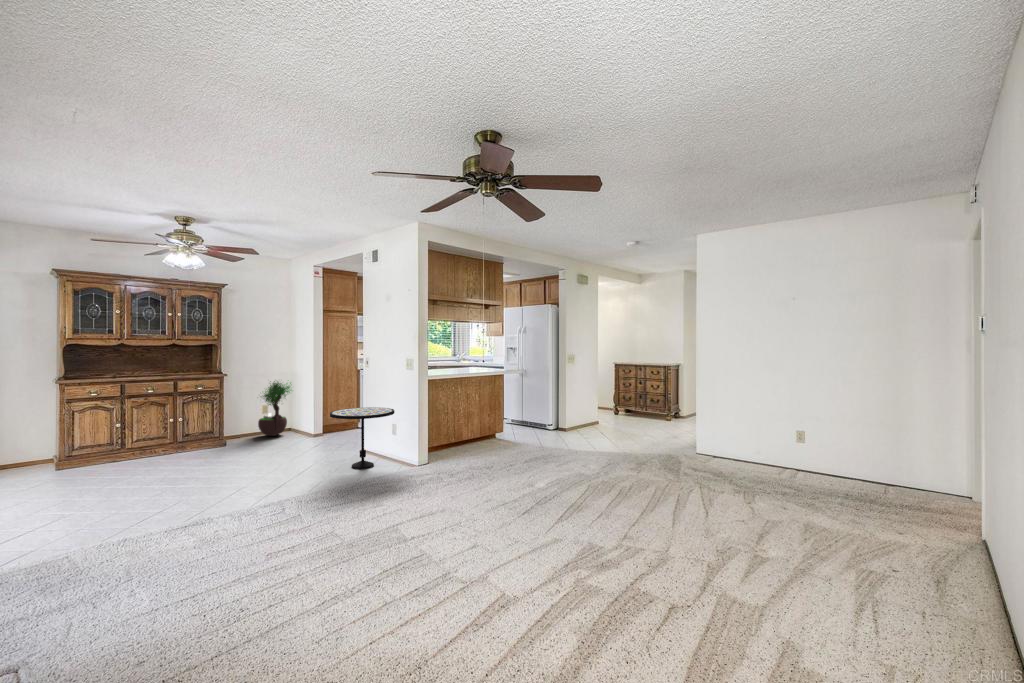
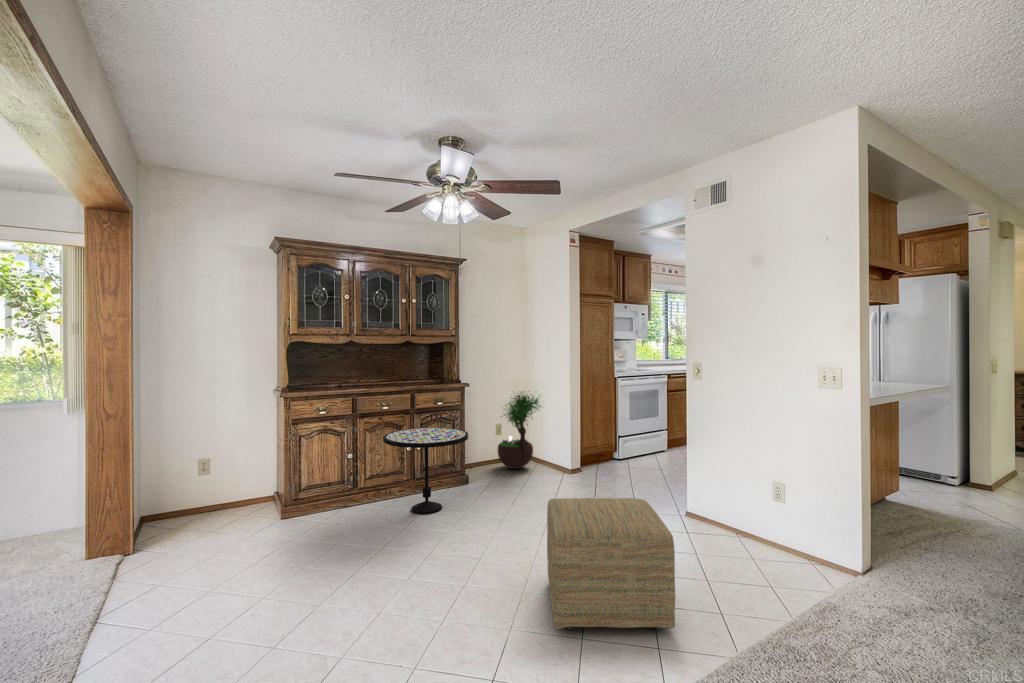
side table: present [330,407,394,469] -> present [383,428,468,514]
ottoman: none [213,433,296,498] -> present [547,498,675,630]

